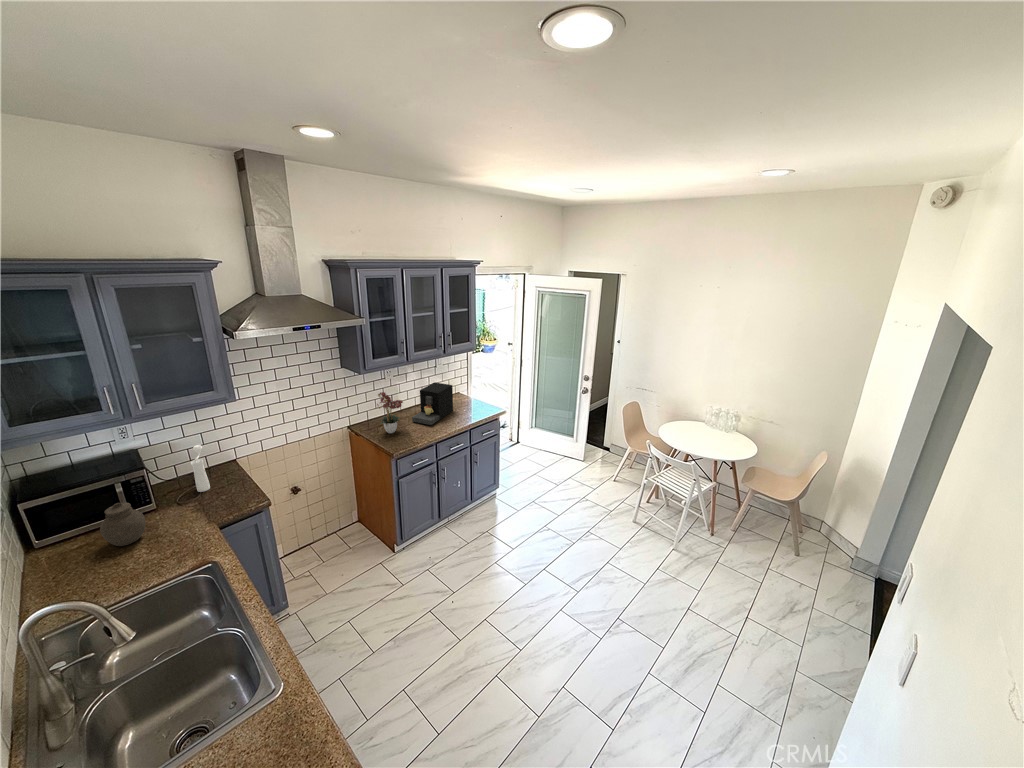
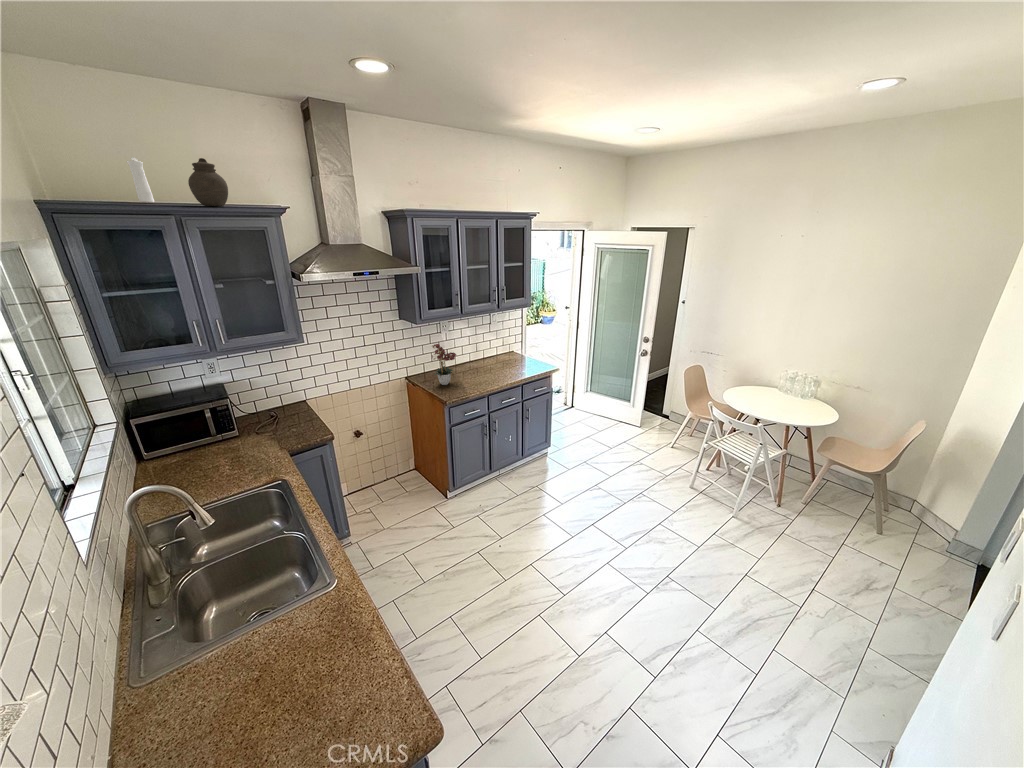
coffee maker: present [412,382,453,425] -> none [465,338,506,379]
pepper mill: present [190,445,210,492] -> present [127,157,155,202]
jar: present [100,503,145,546] -> present [188,158,228,206]

